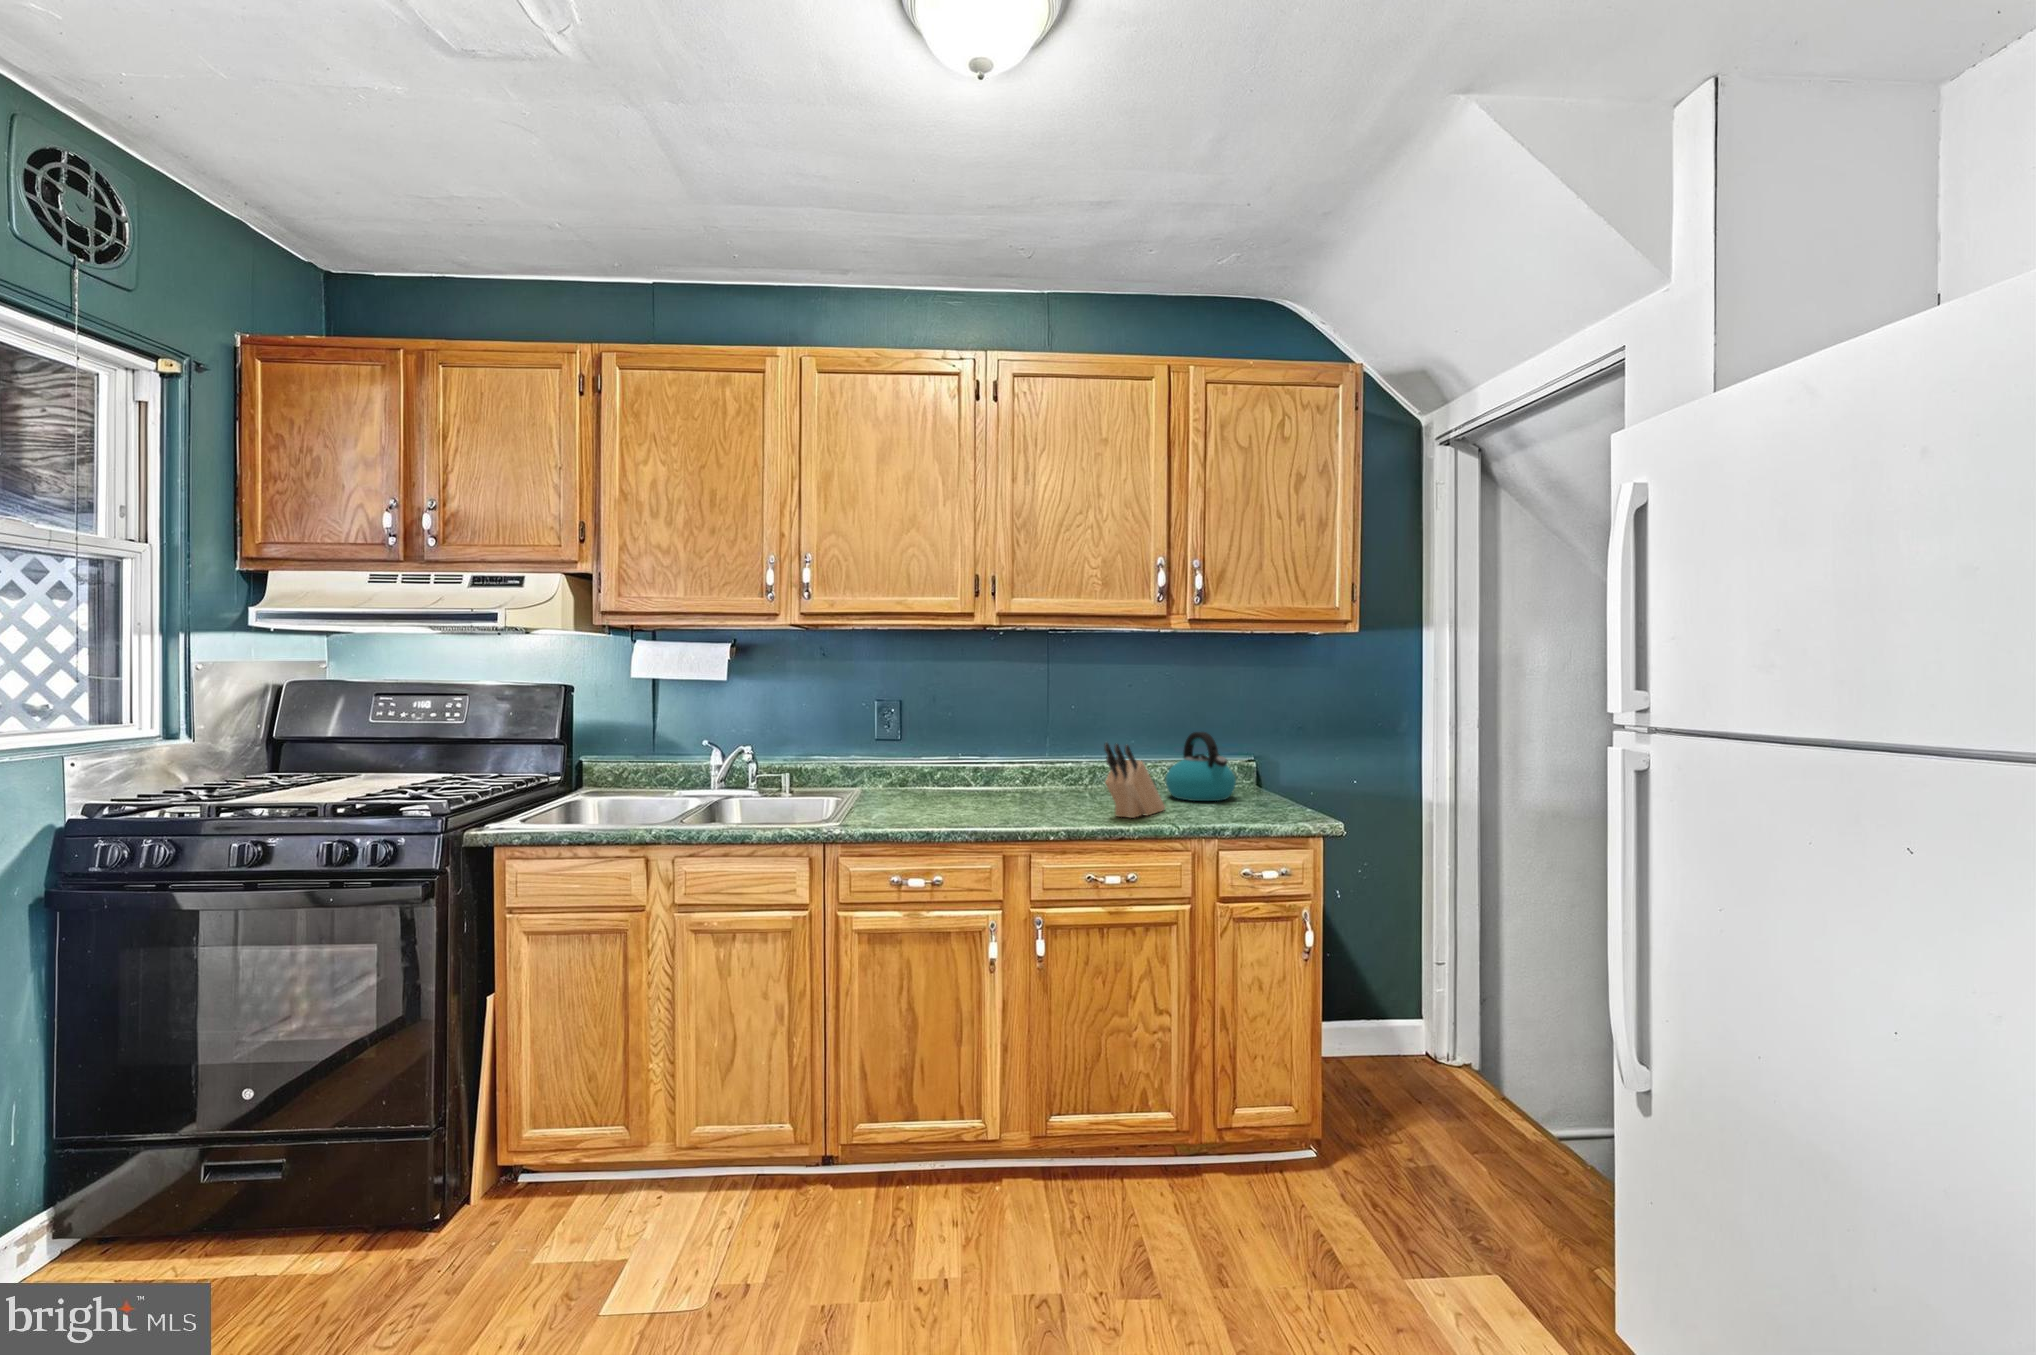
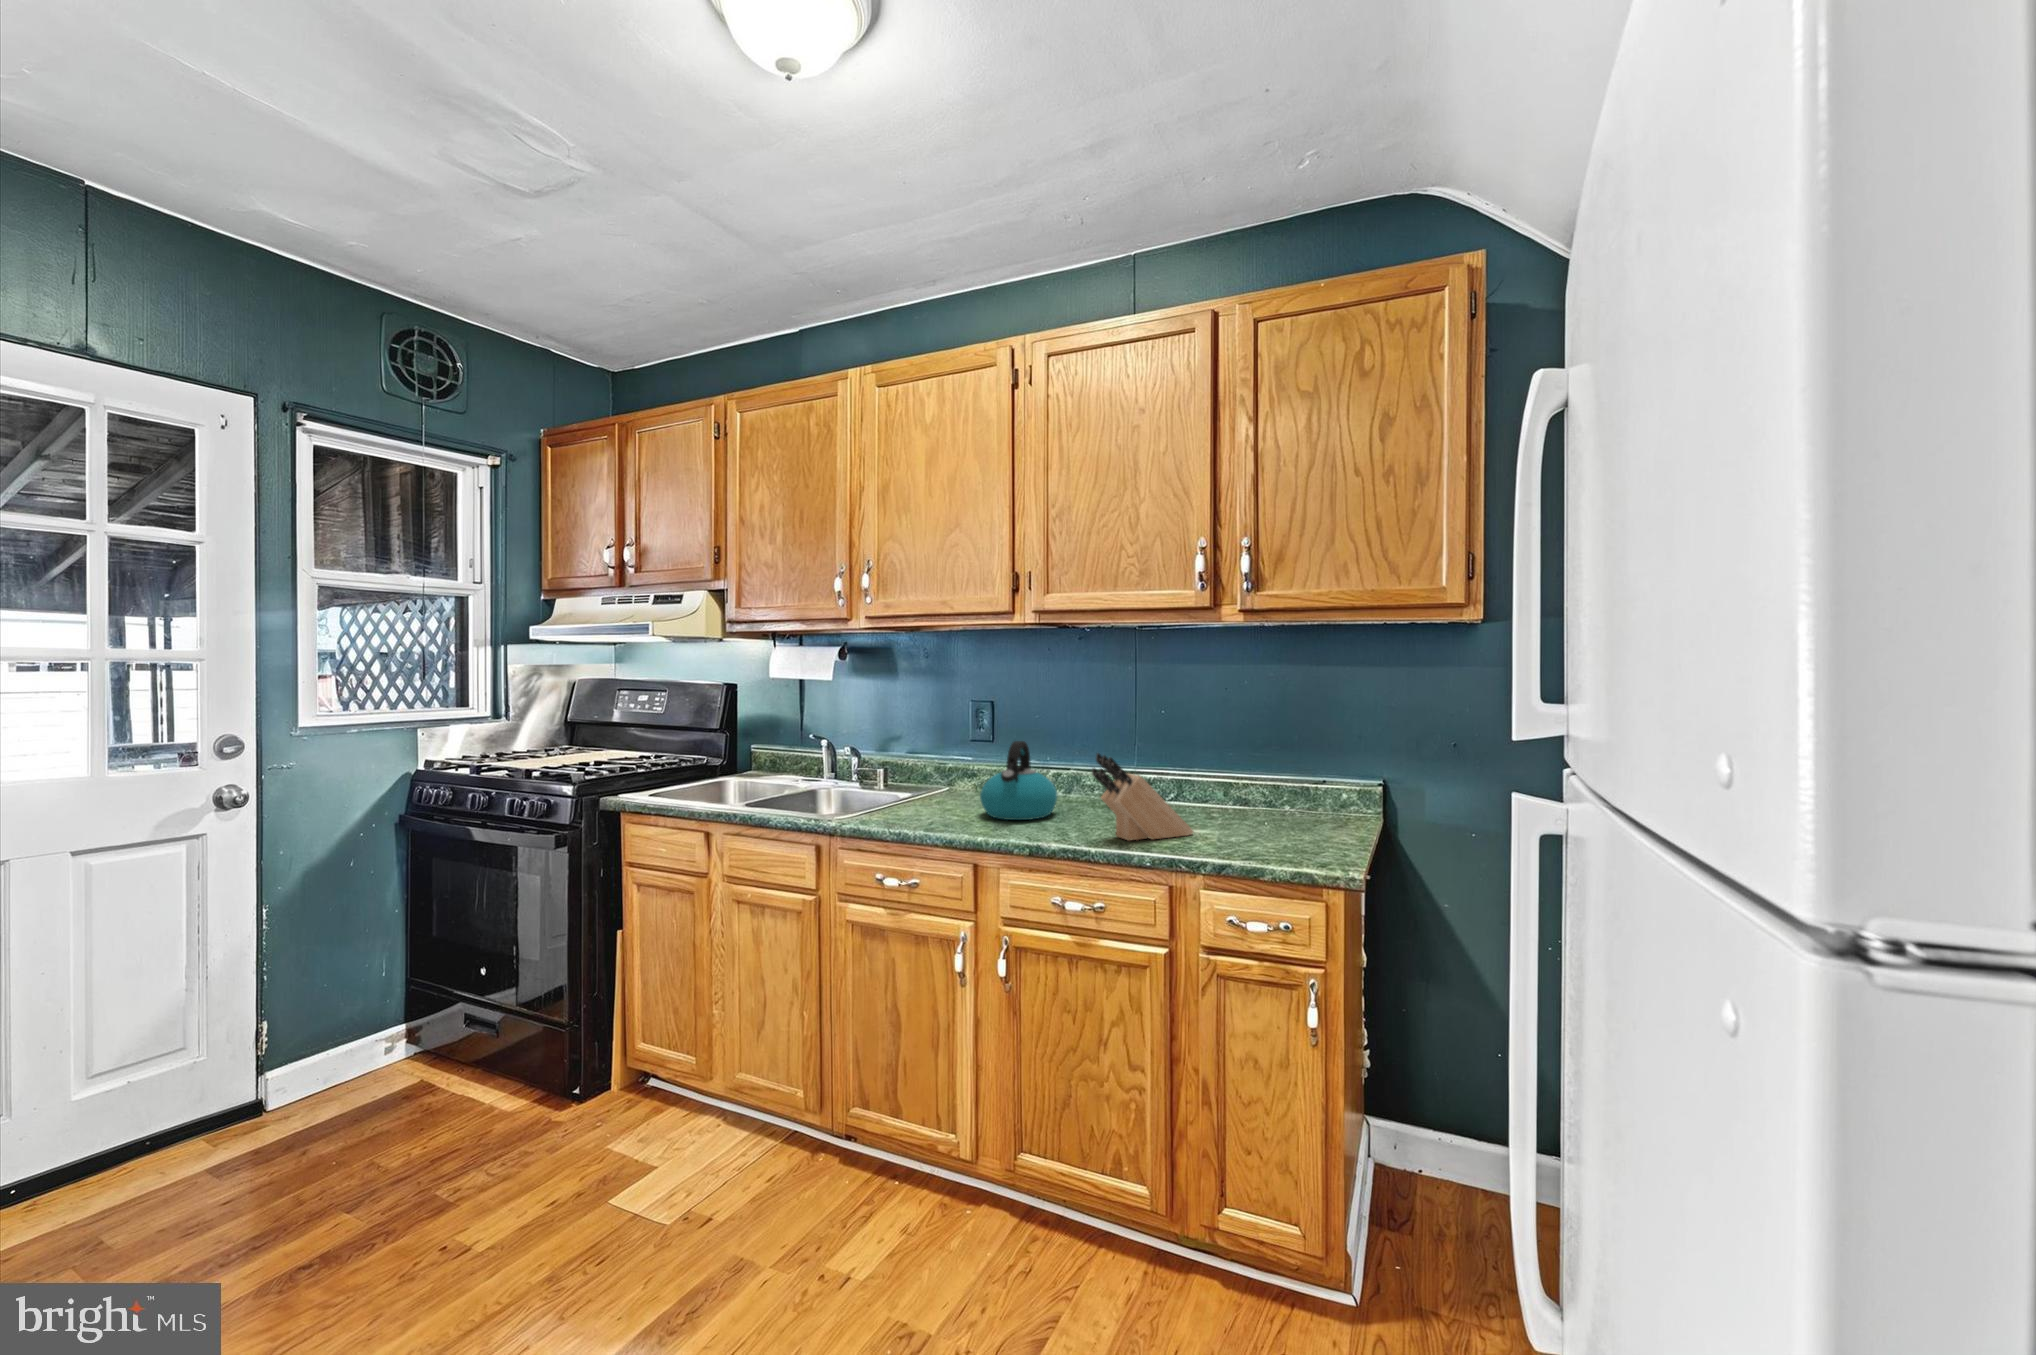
kettle: present [1166,732,1236,801] -> present [980,741,1057,820]

